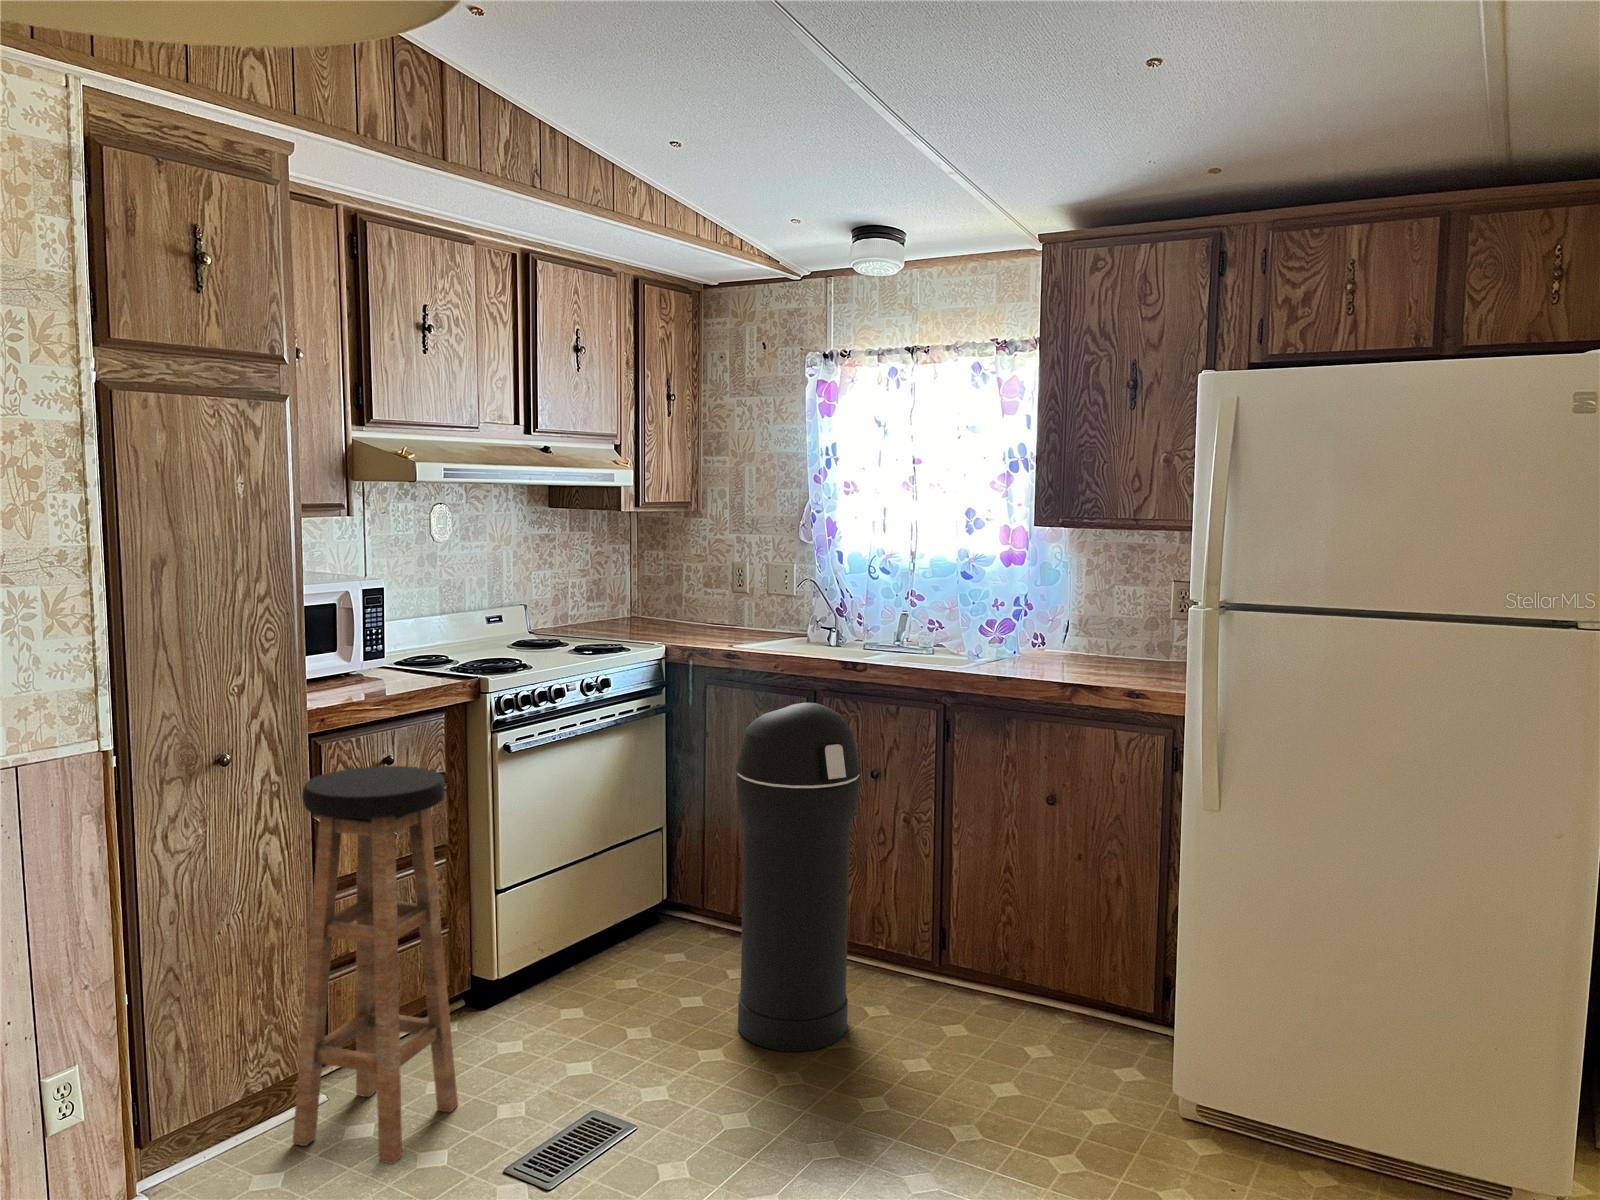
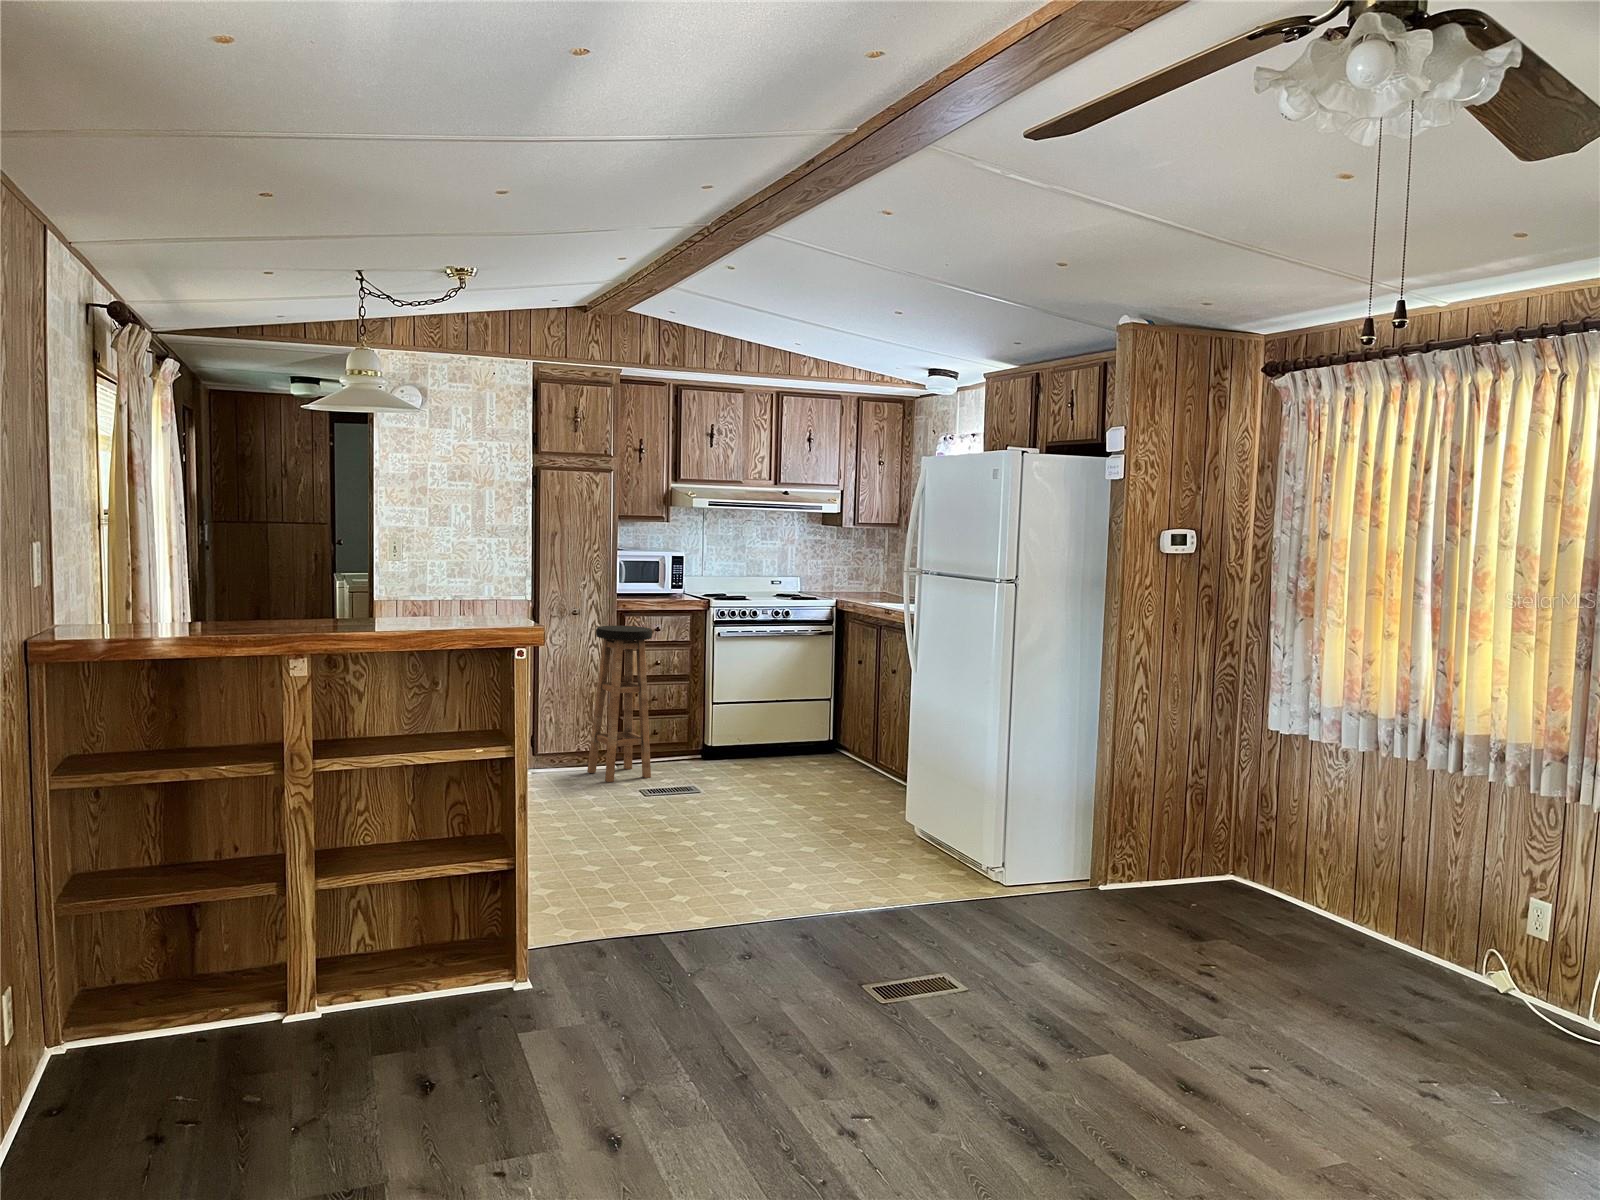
trash can: present [735,703,861,1051] -> none [787,621,854,797]

